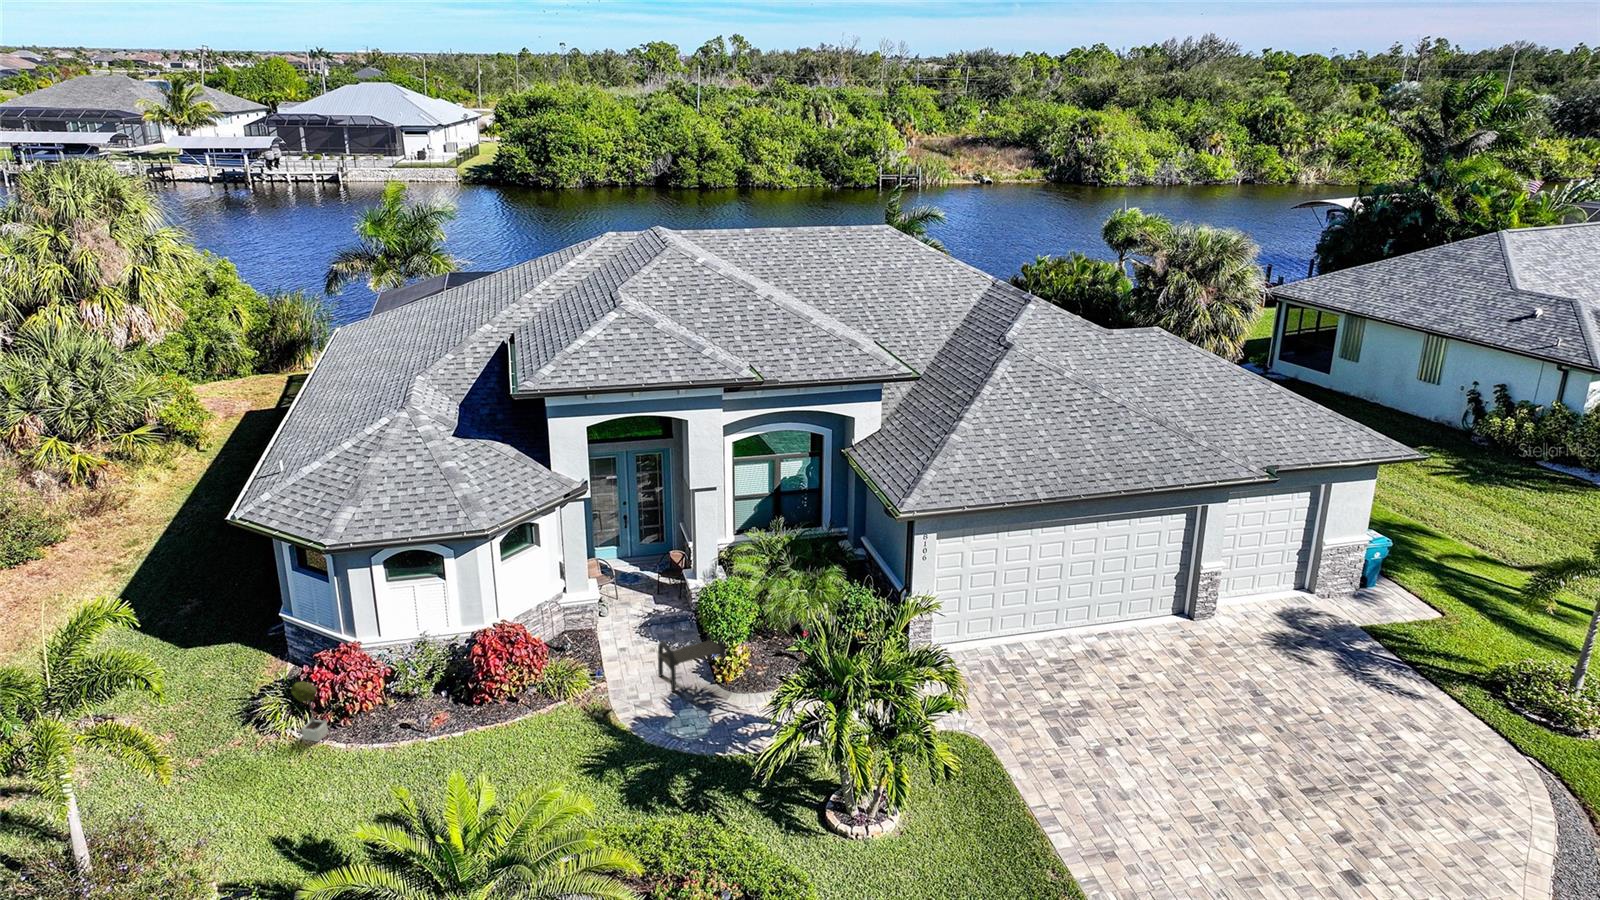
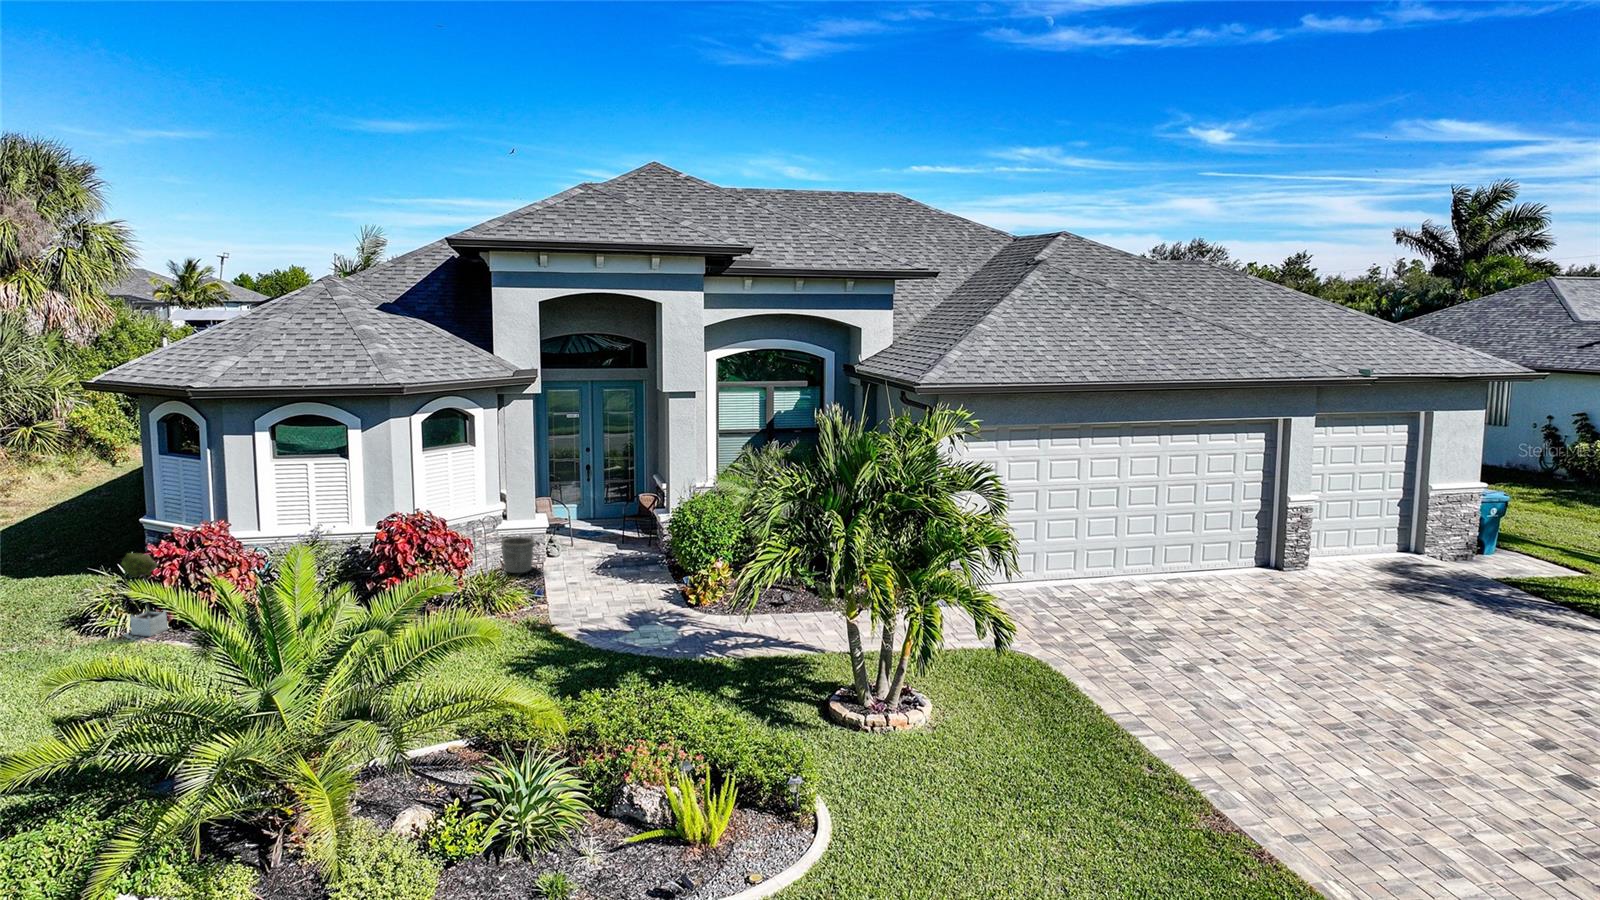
bucket: none [566,612,594,644] -> present [501,537,535,573]
bench: present [658,637,725,692] -> none [613,540,700,609]

